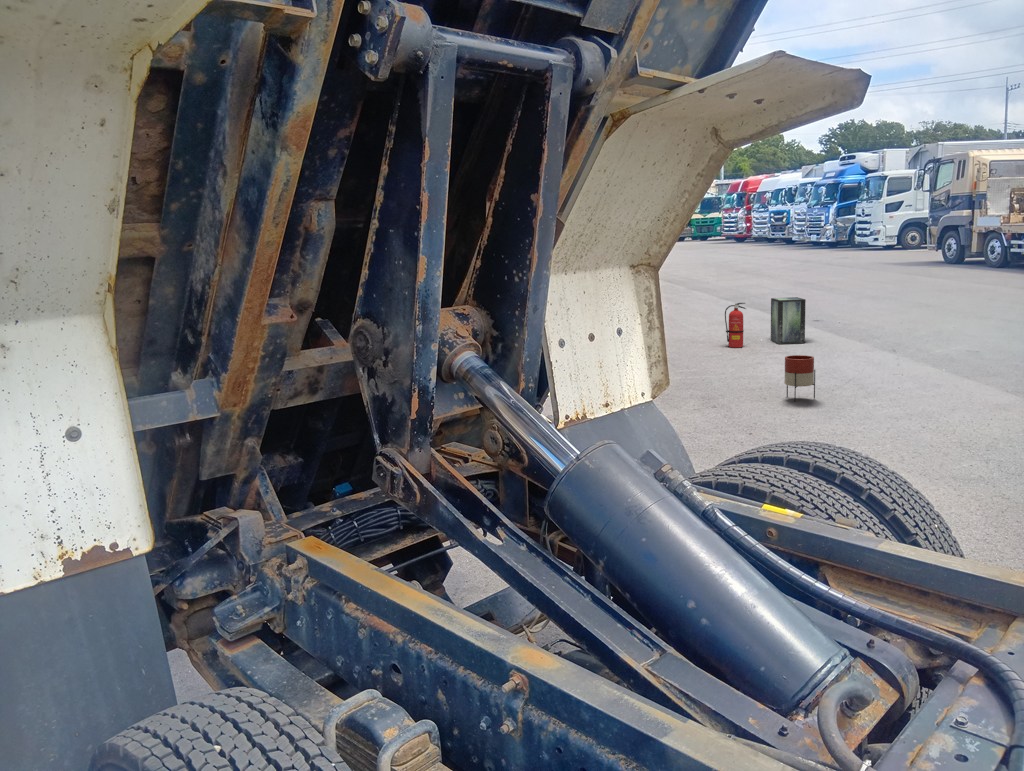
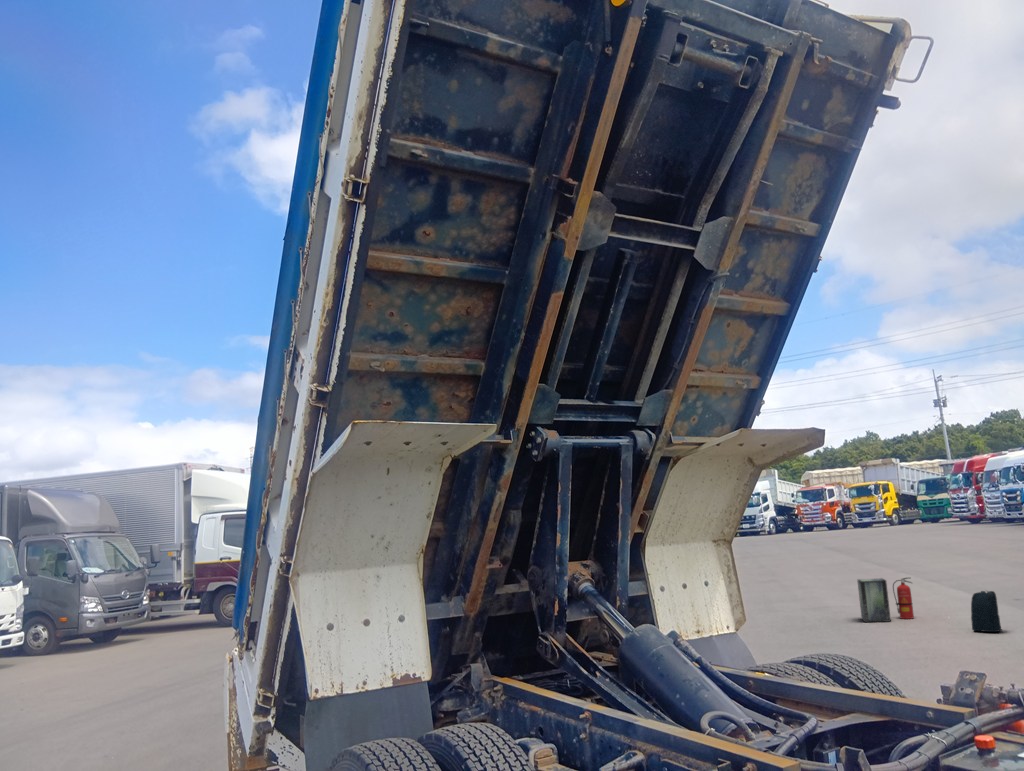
storage box: present [771,297,806,344] -> present [857,578,891,622]
backpack: none [814,318,845,364] -> present [971,591,1001,632]
planter: present [784,355,815,401] -> none [921,620,953,660]

